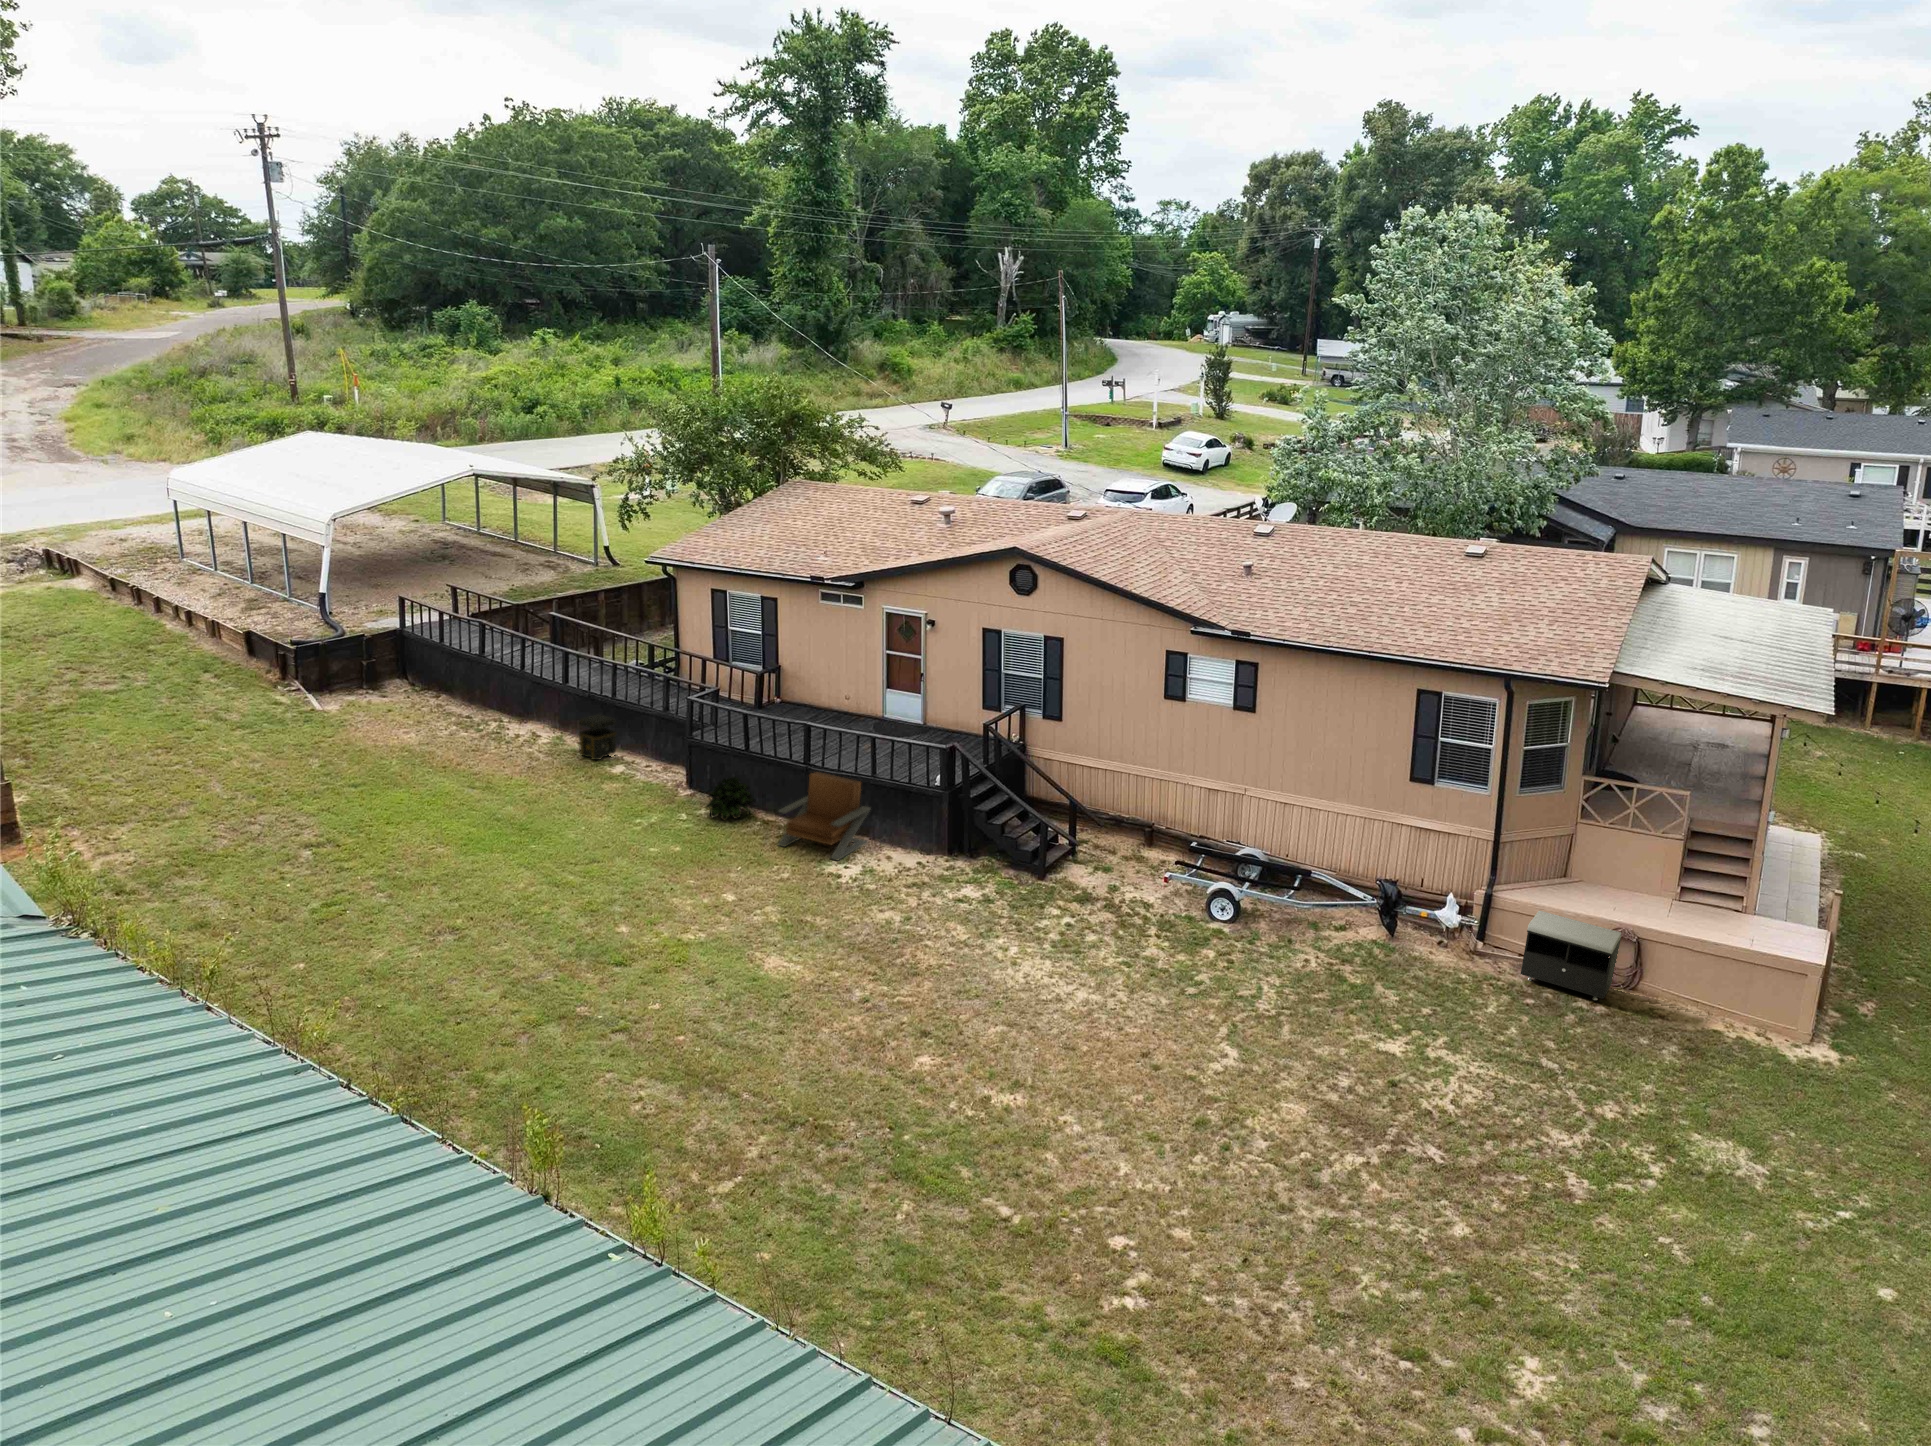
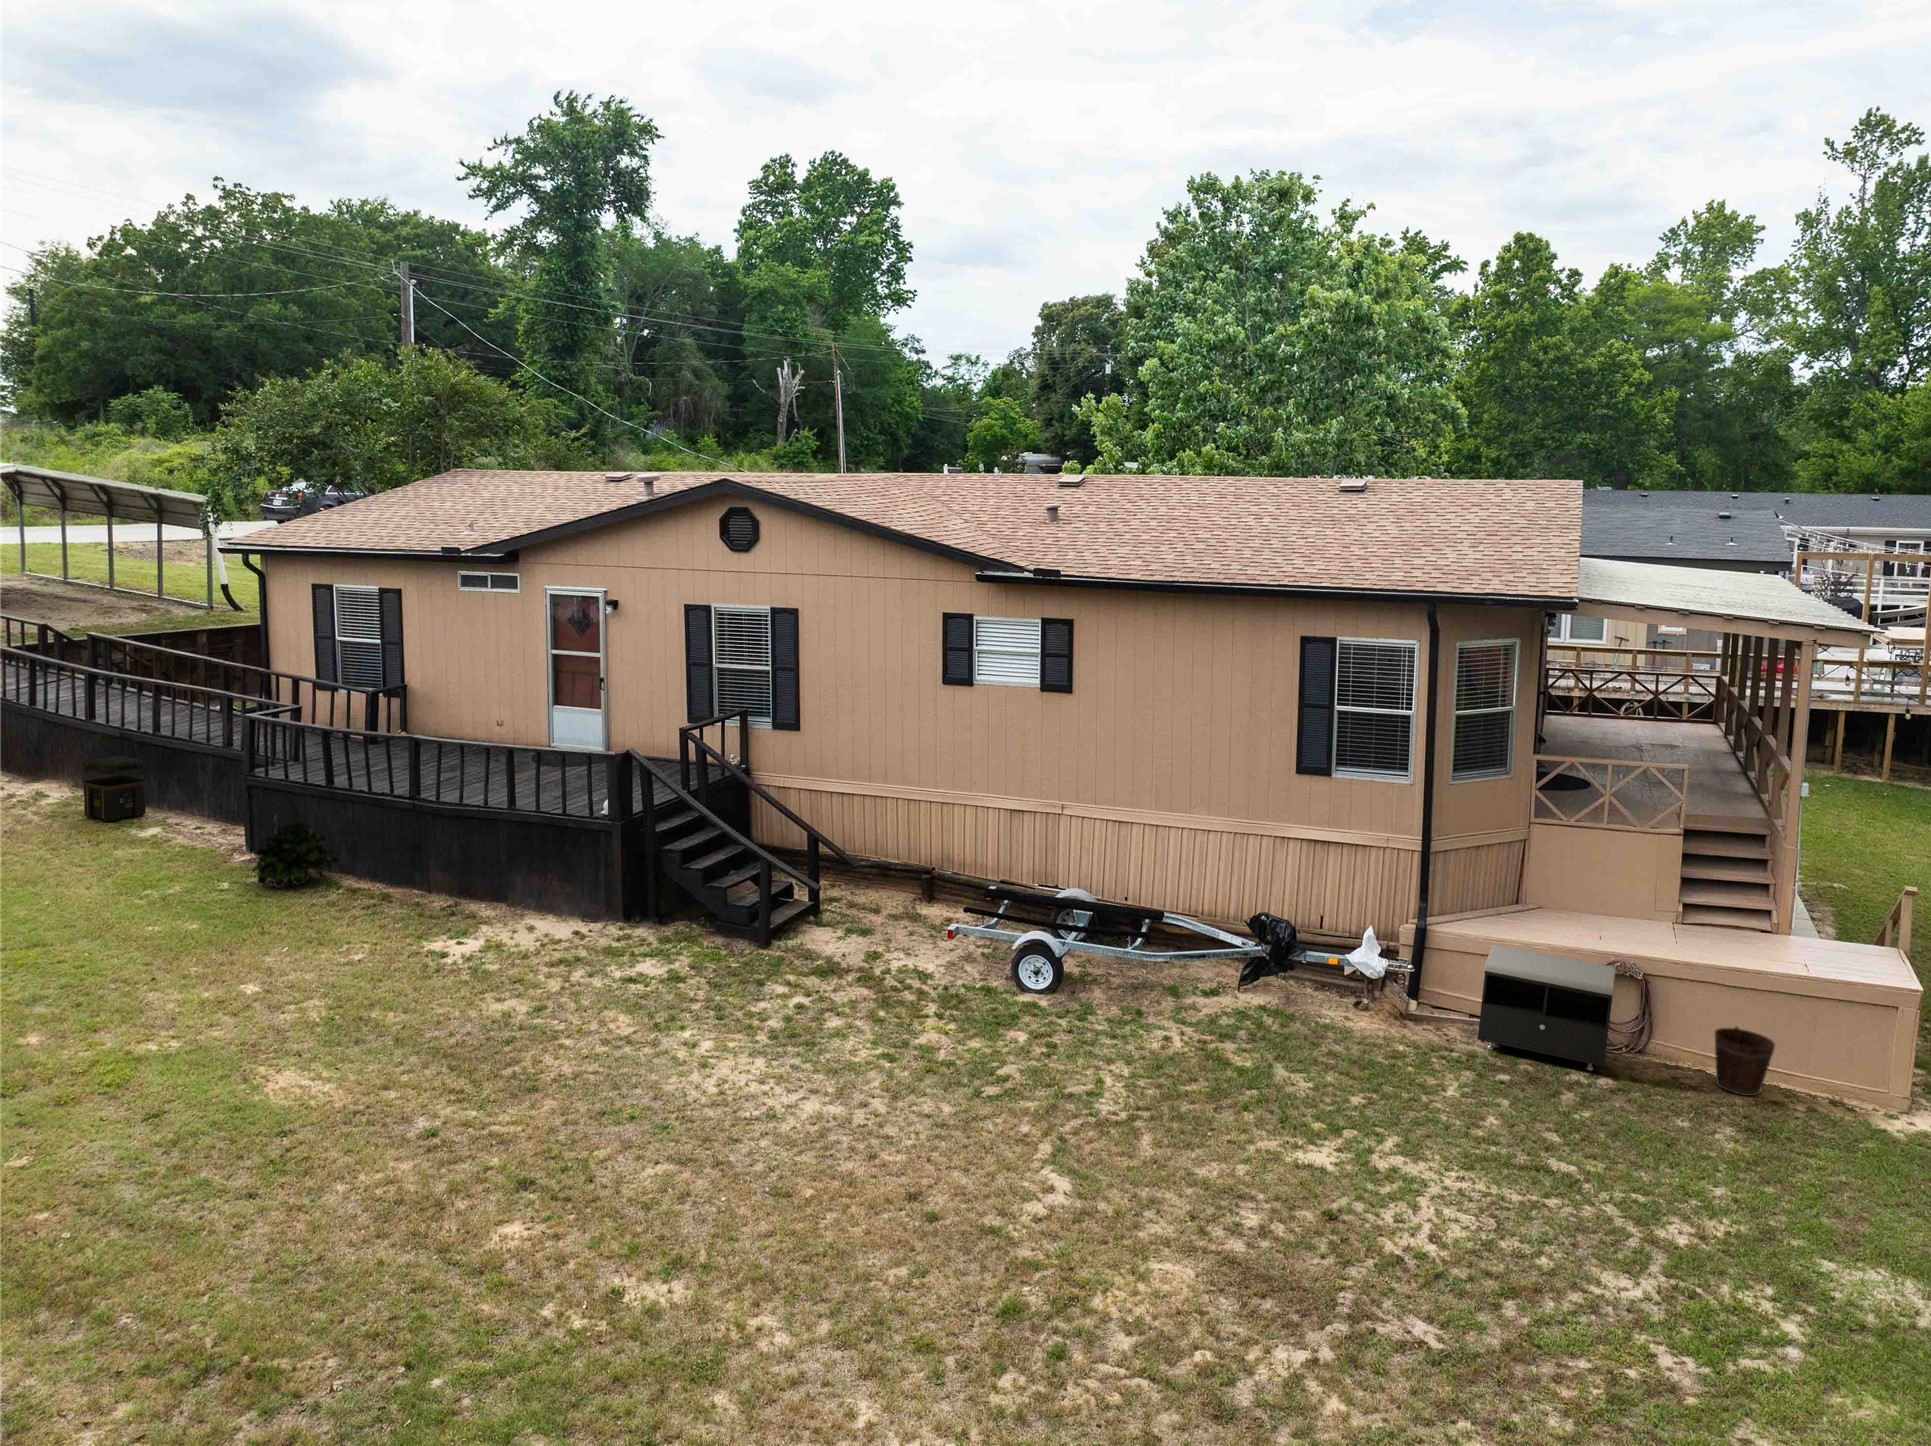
lounge chair: present [778,772,870,860] -> none [354,806,508,934]
bucket: none [1683,978,1725,1025] -> present [1715,1027,1775,1096]

